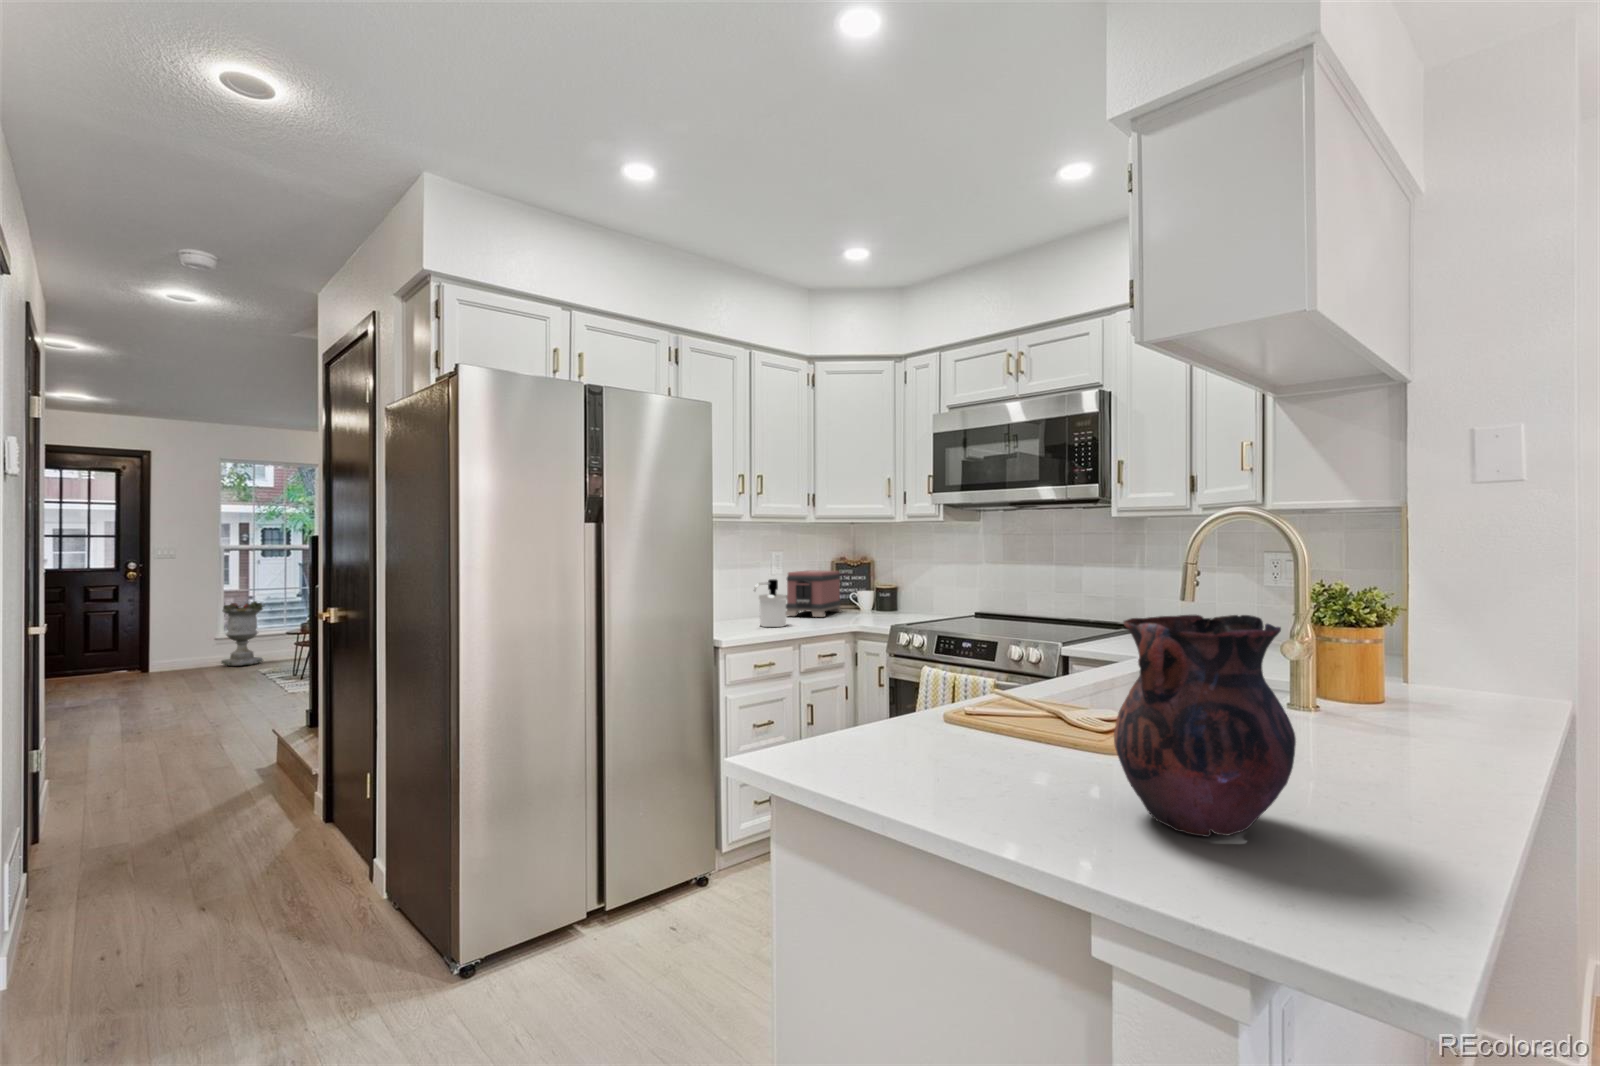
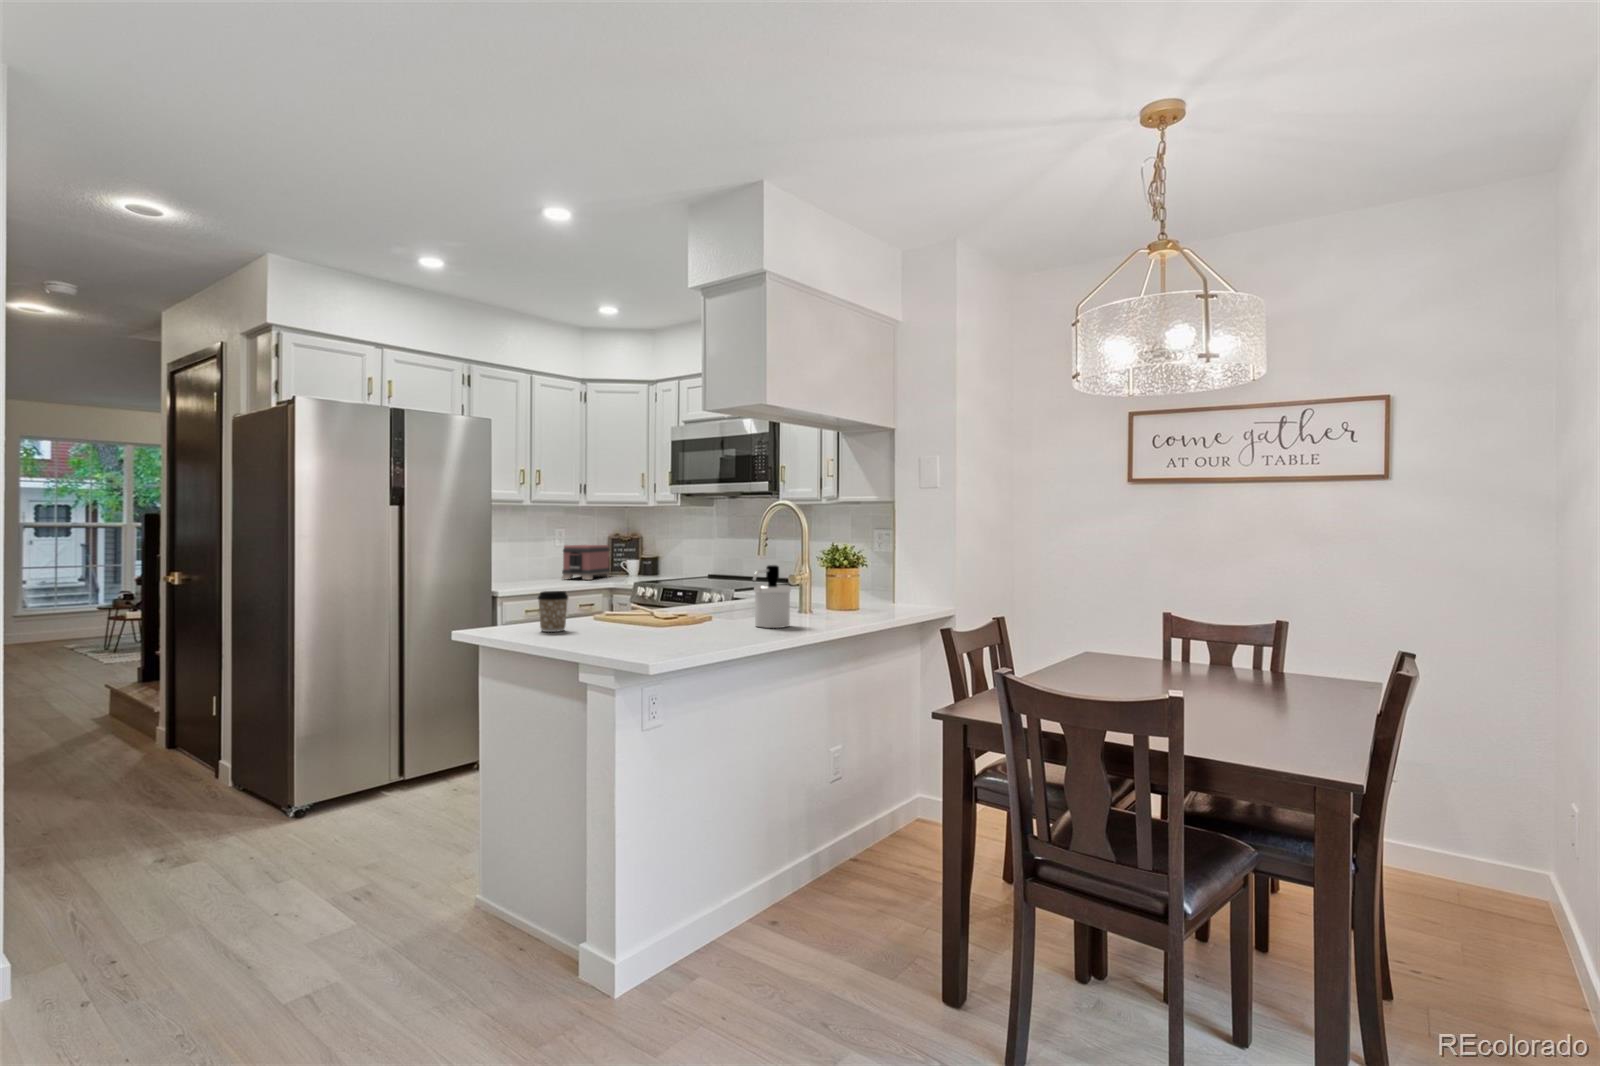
soap dispenser: present [754,579,787,627] -> present [753,565,791,628]
planter: present [221,601,264,666] -> none [22,578,70,643]
vase: present [1114,615,1296,837] -> none [607,552,674,638]
coffee cup: none [919,693,986,790] -> present [538,591,568,632]

